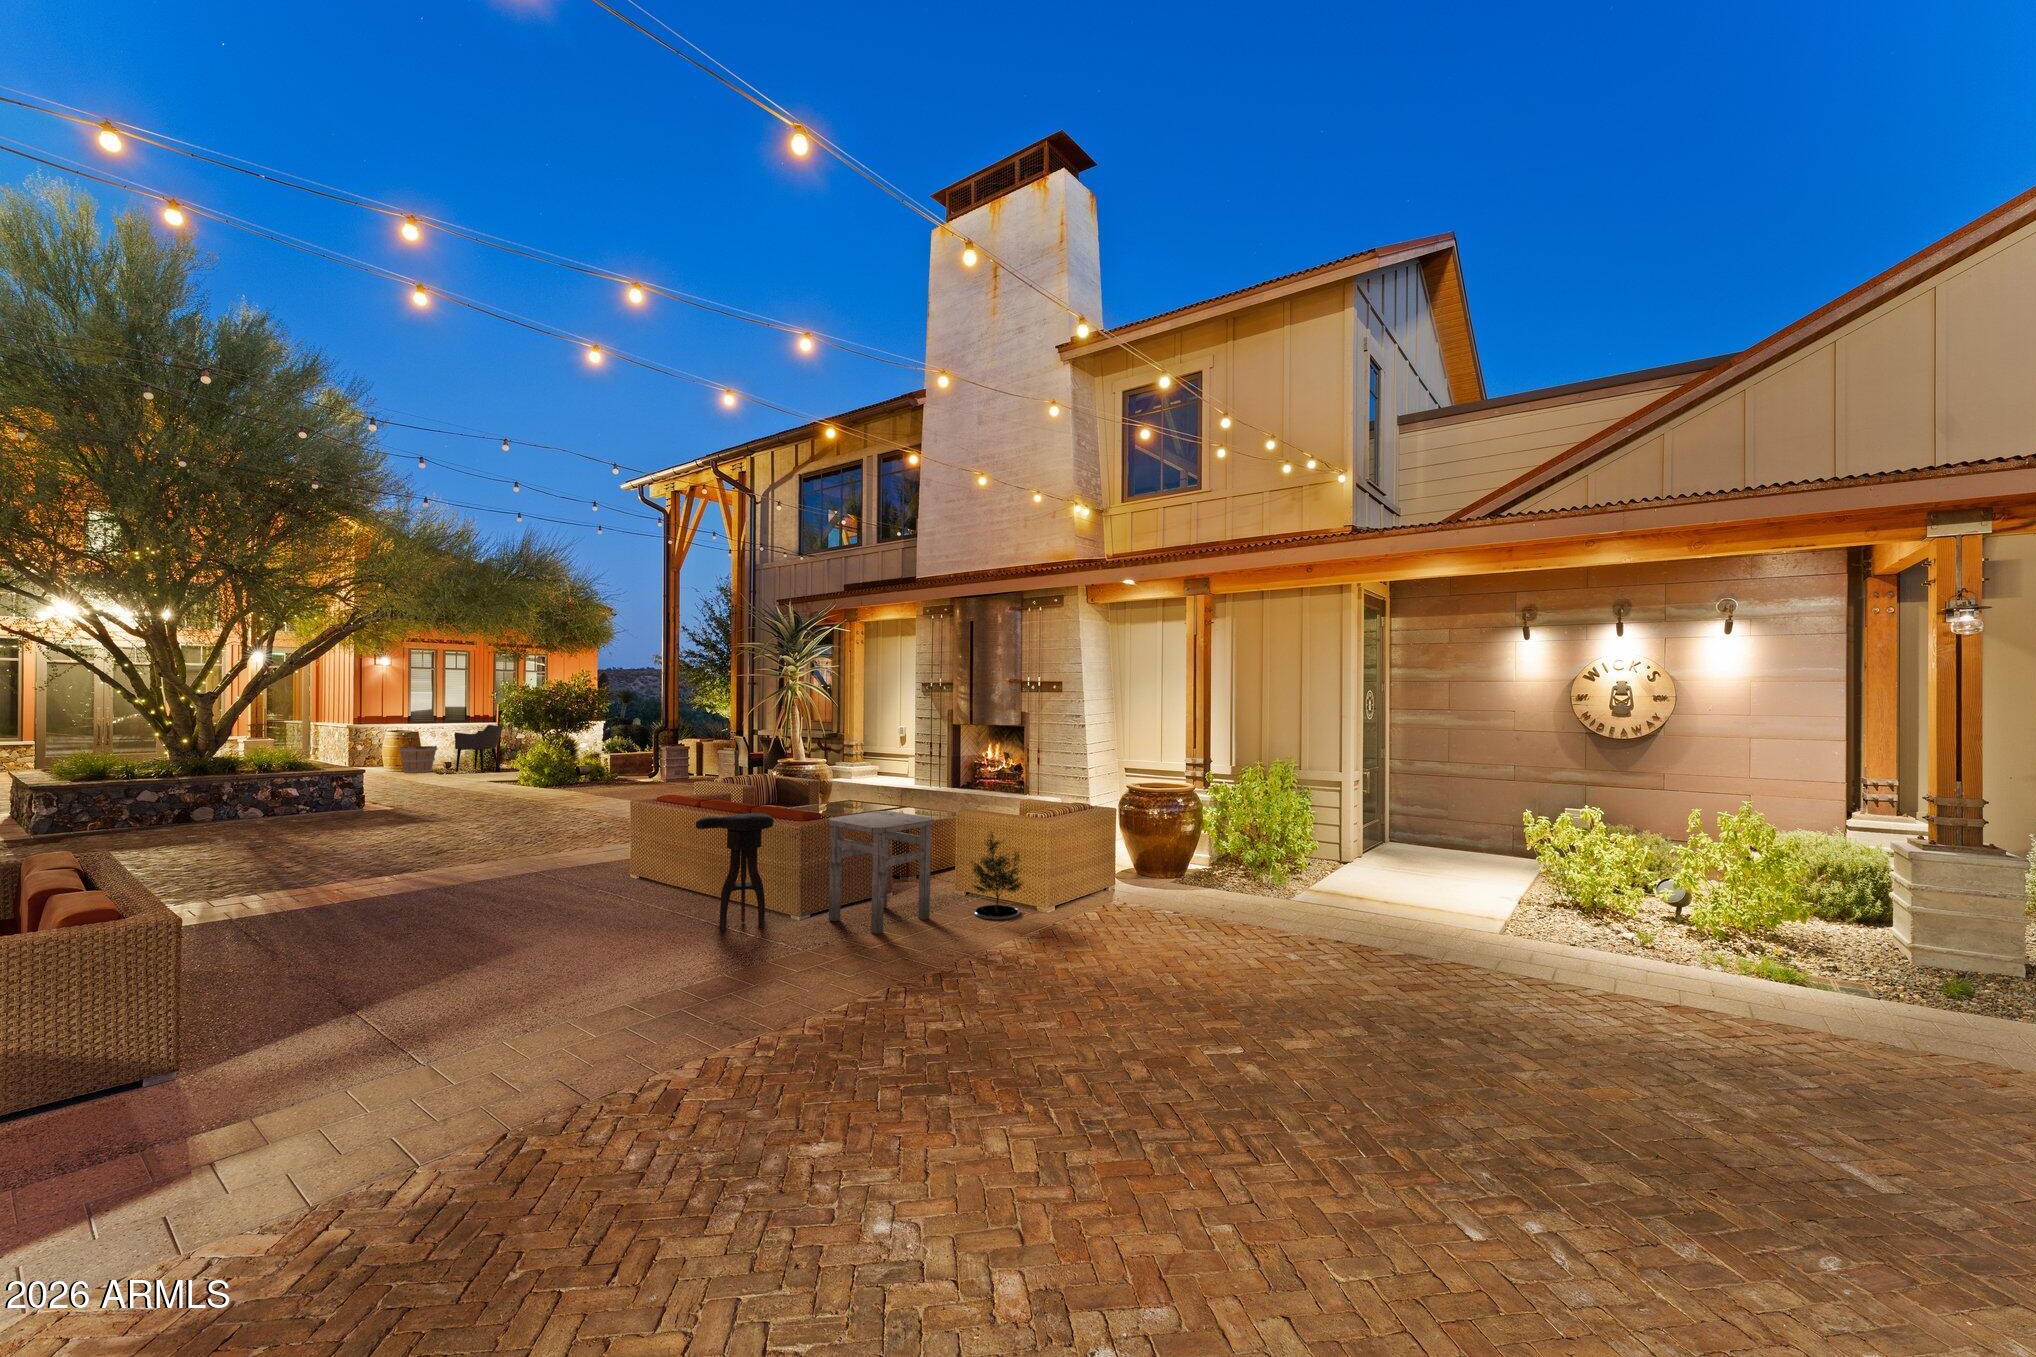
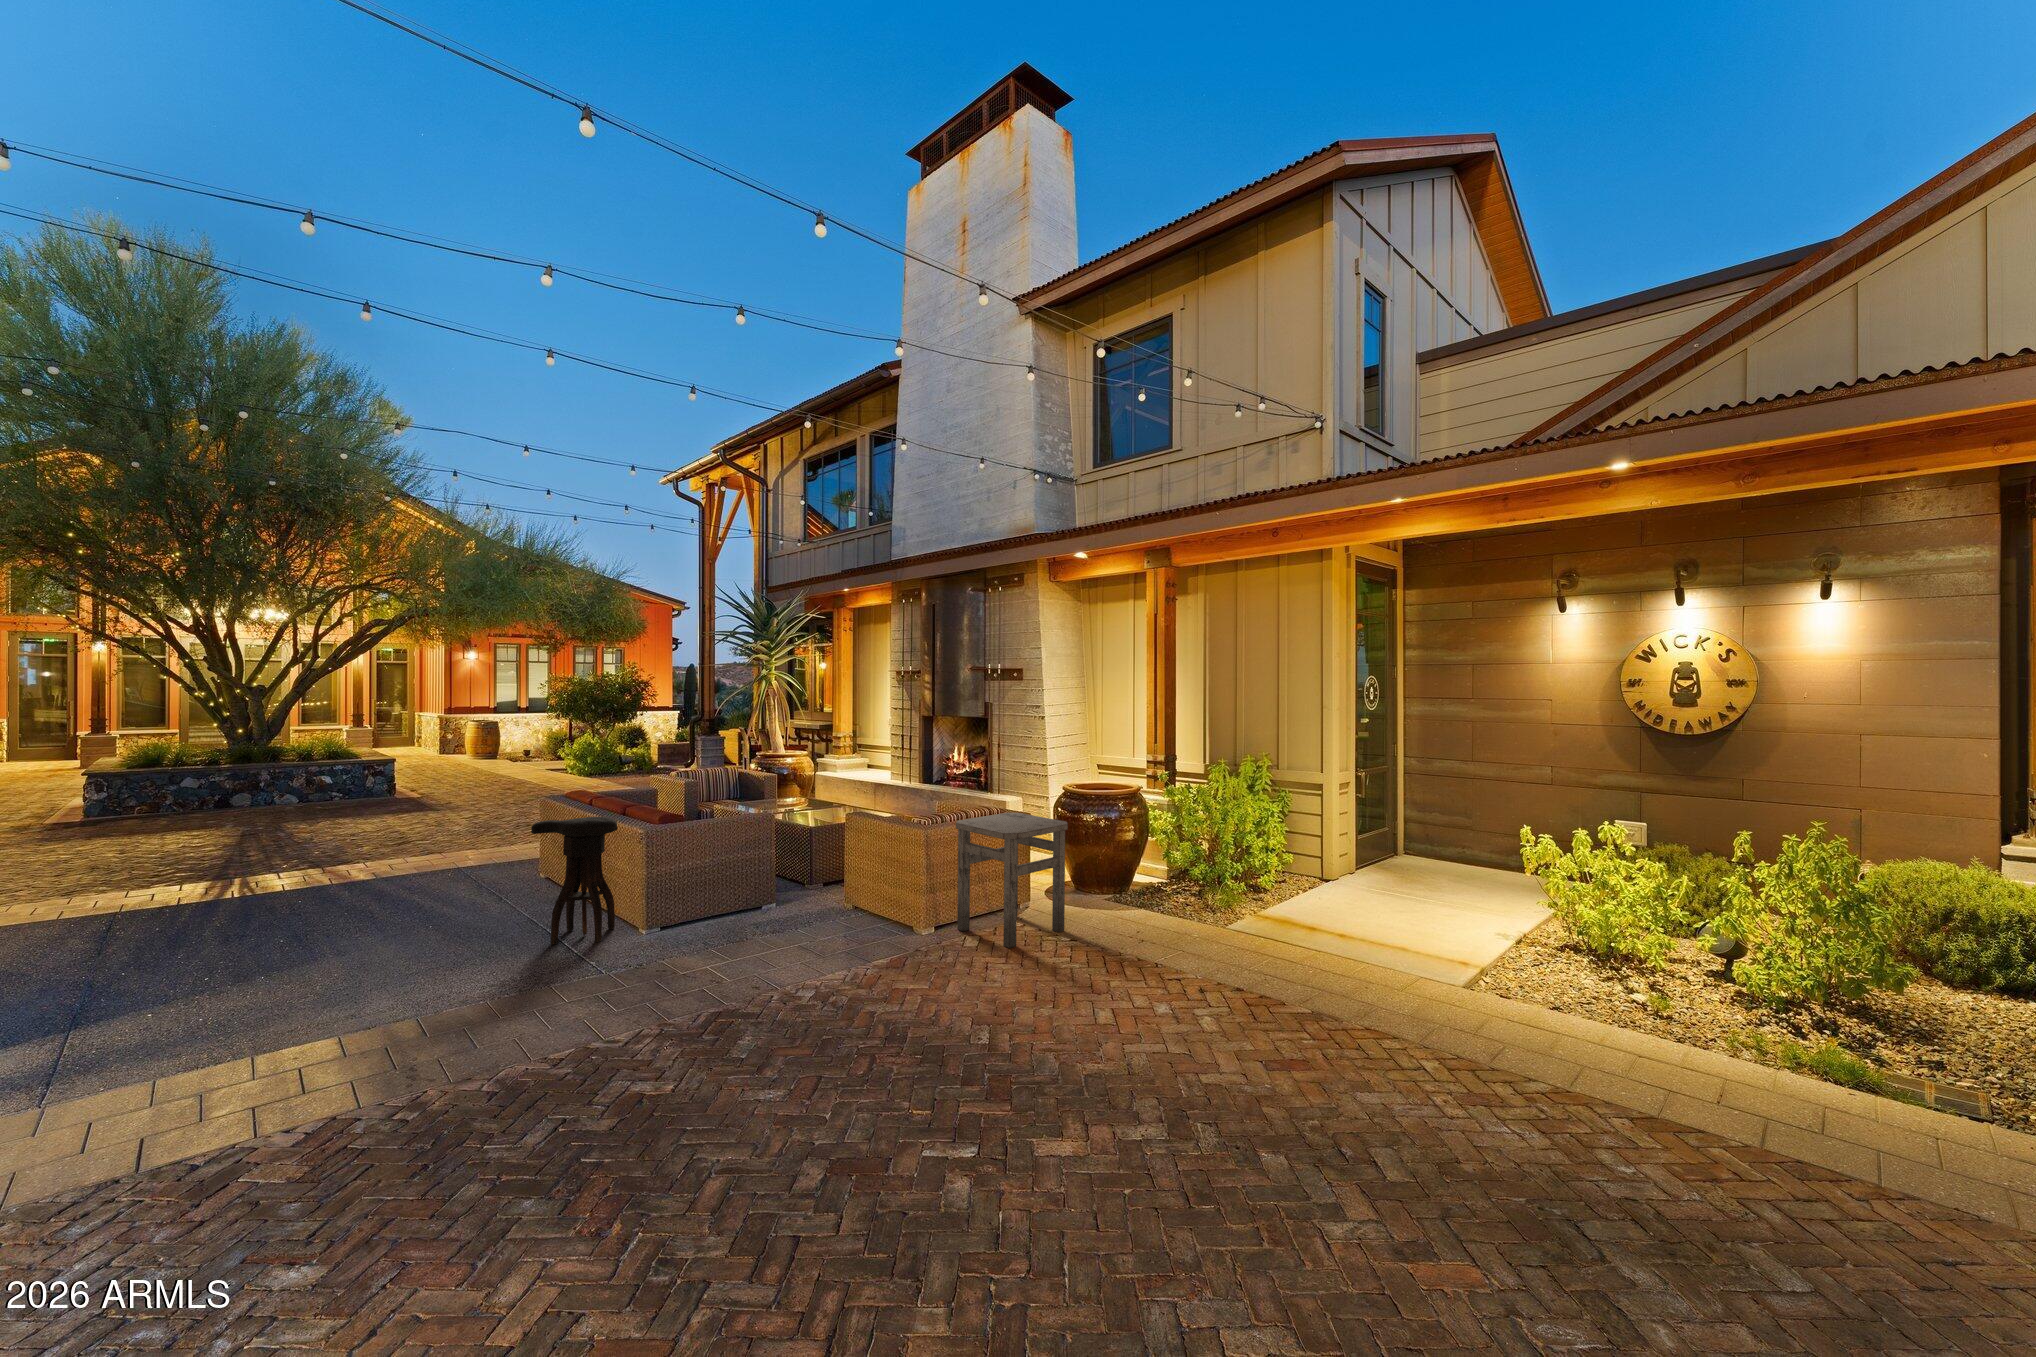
armchair: present [454,724,504,772] -> none [512,715,558,761]
wooden bucket: present [399,746,438,773] -> none [464,736,499,762]
side table: present [828,811,934,934] -> present [956,813,1068,948]
potted tree: present [972,832,1023,920] -> none [828,839,897,942]

